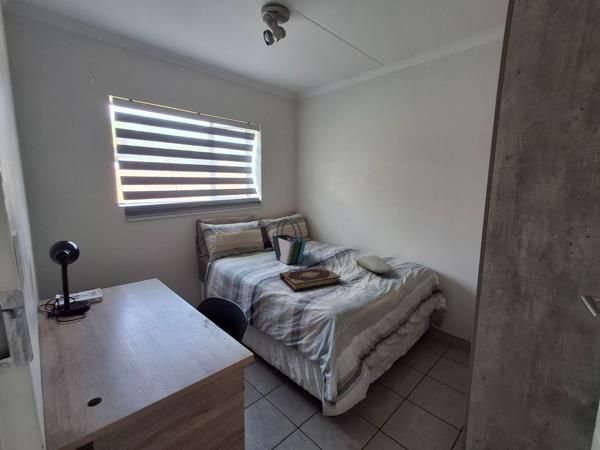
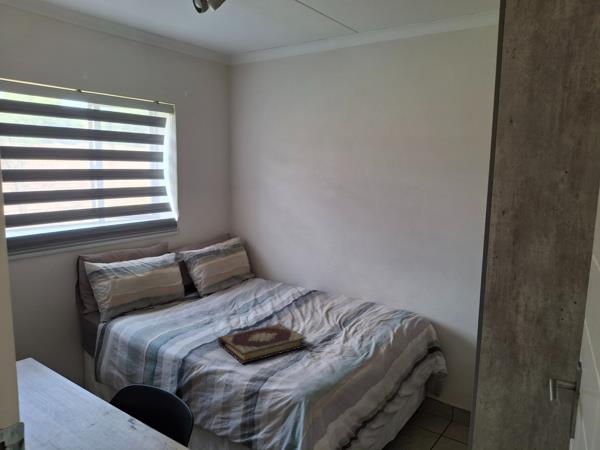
tote bag: present [272,218,306,264] -> none [200,251,254,321]
pillow: present [355,256,391,273] -> none [324,303,374,328]

